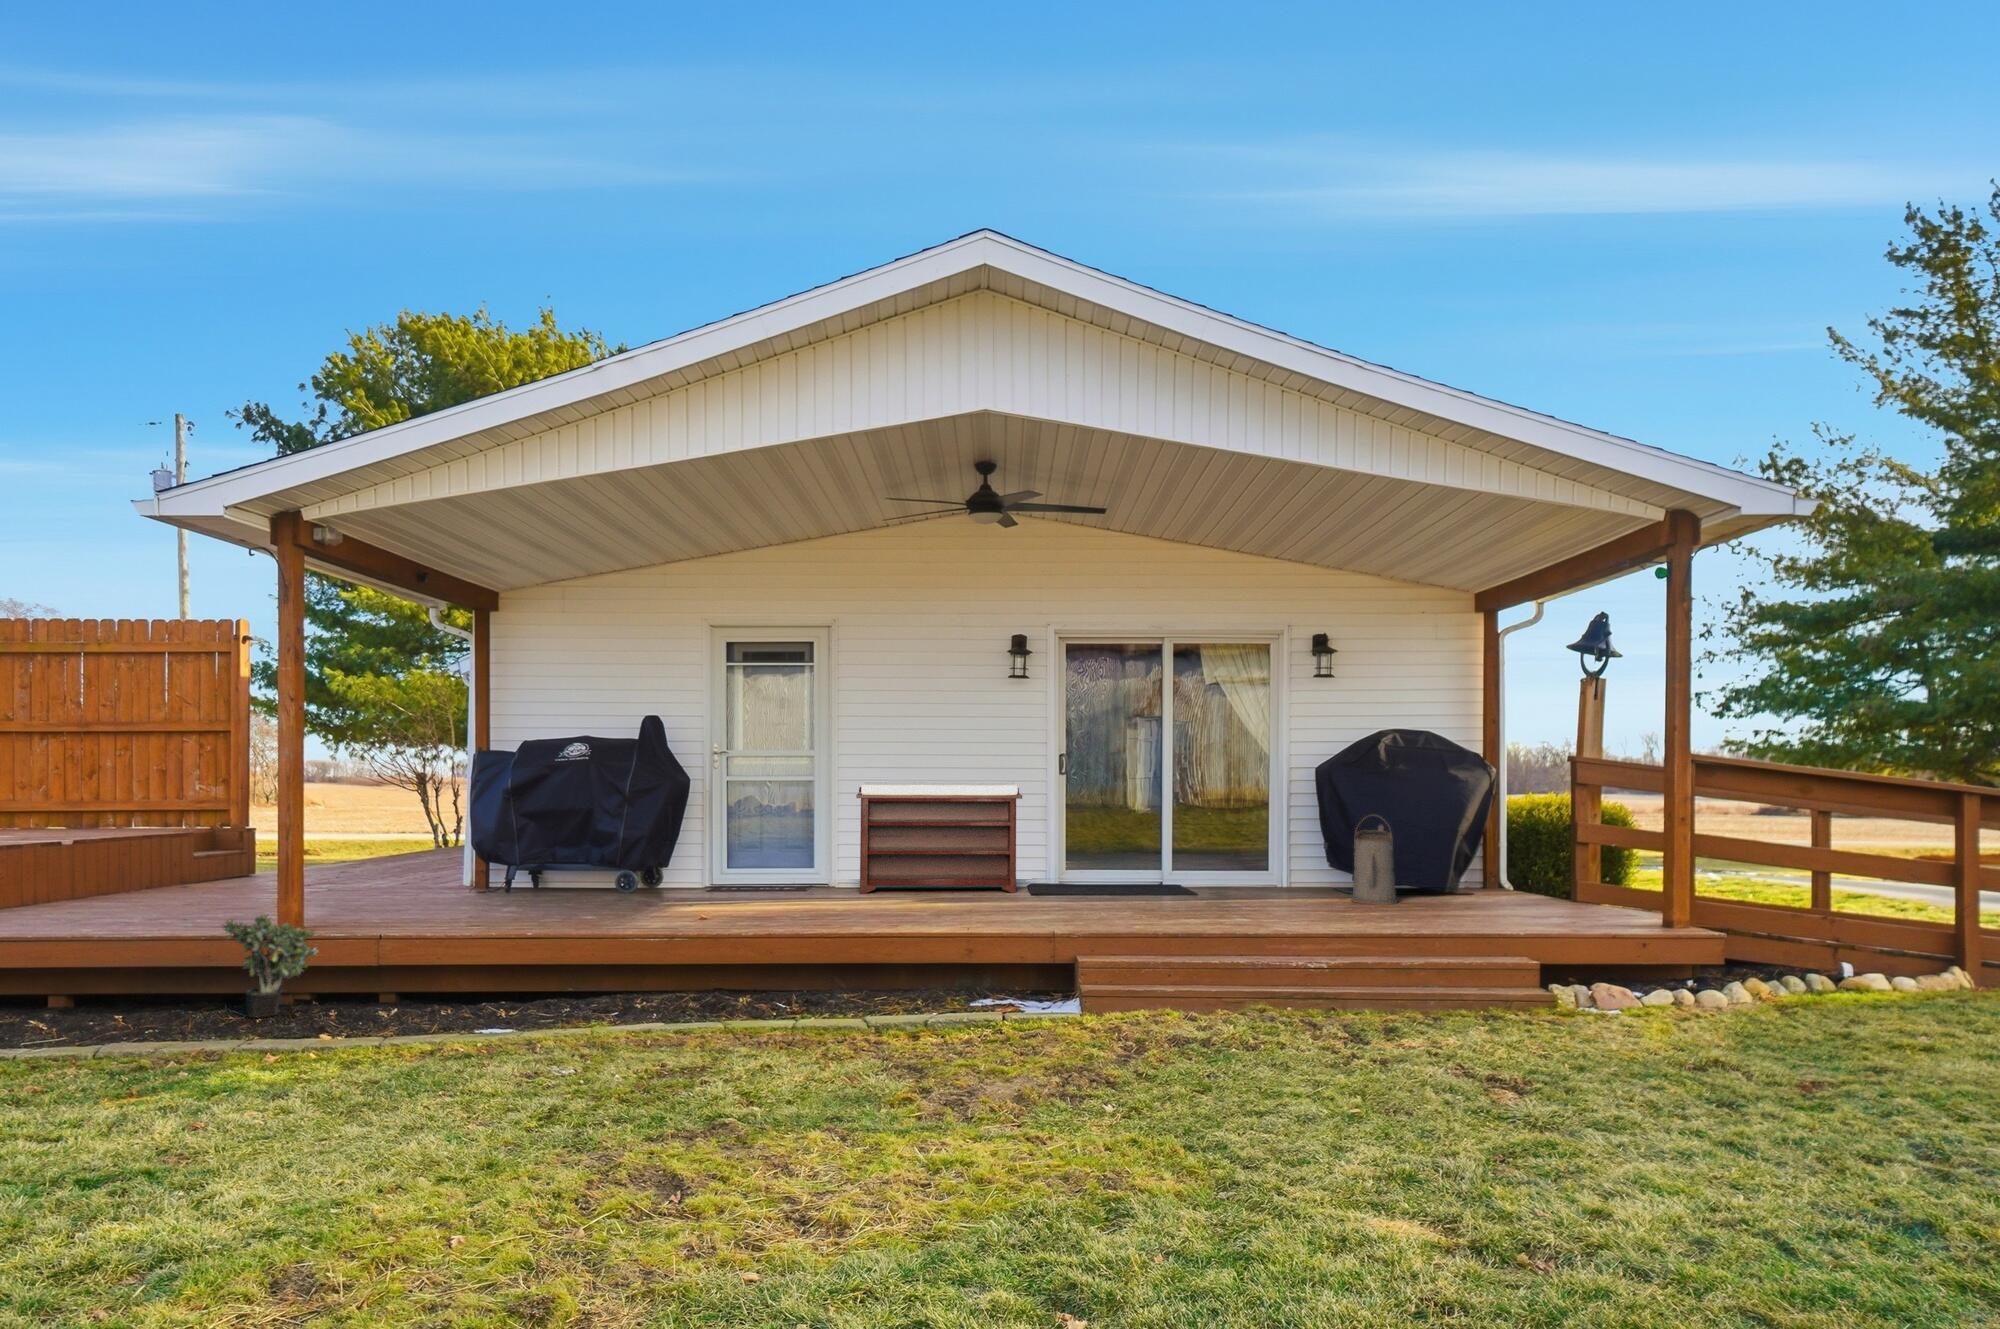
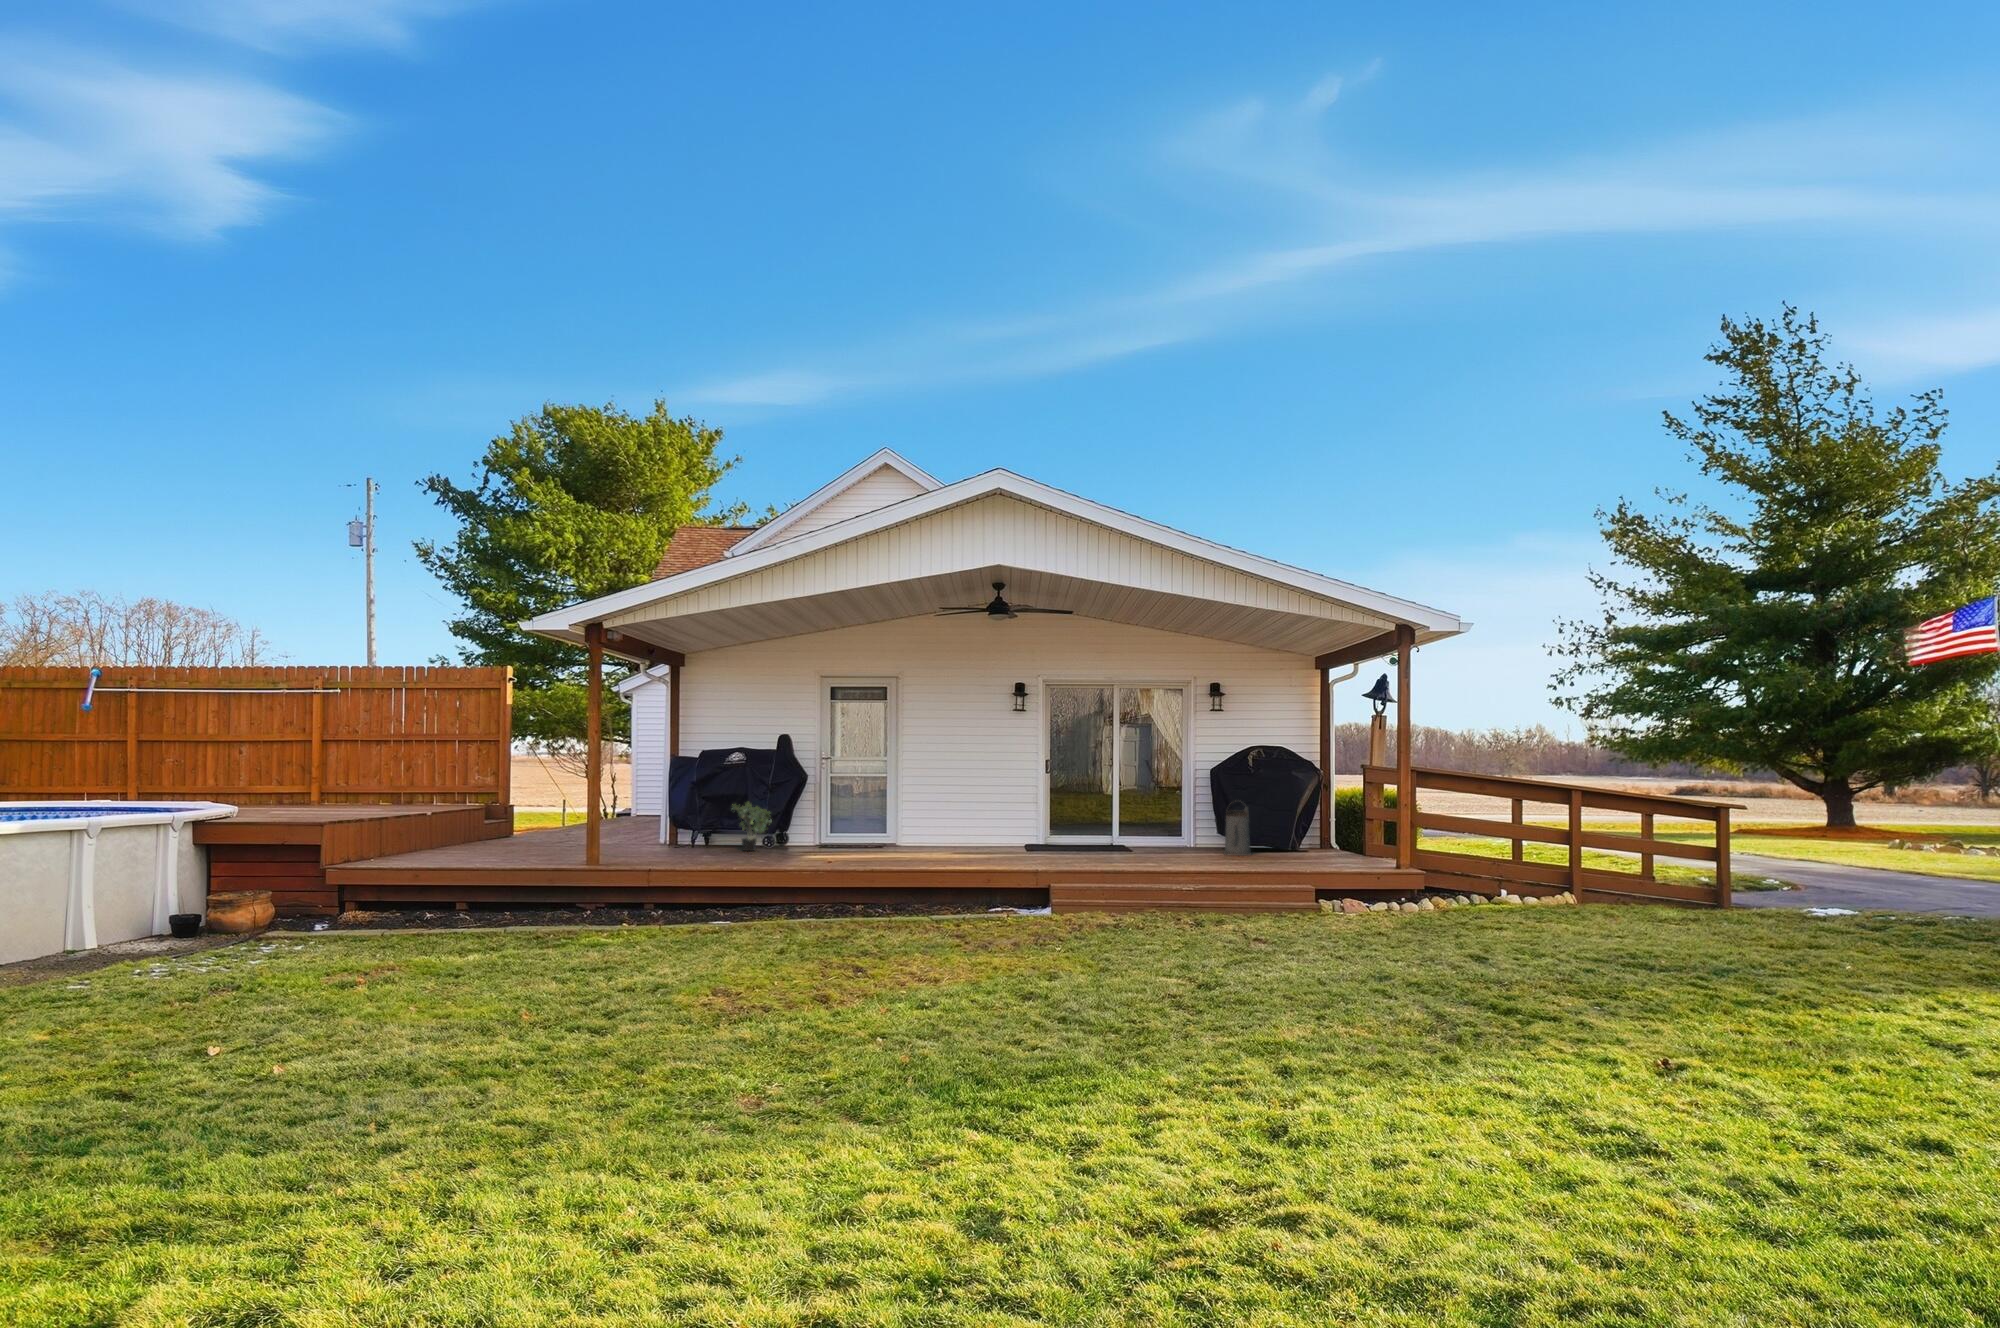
bench: present [856,782,1022,894] -> none [916,778,1021,849]
potted plant: present [222,914,318,1018] -> present [732,802,772,851]

